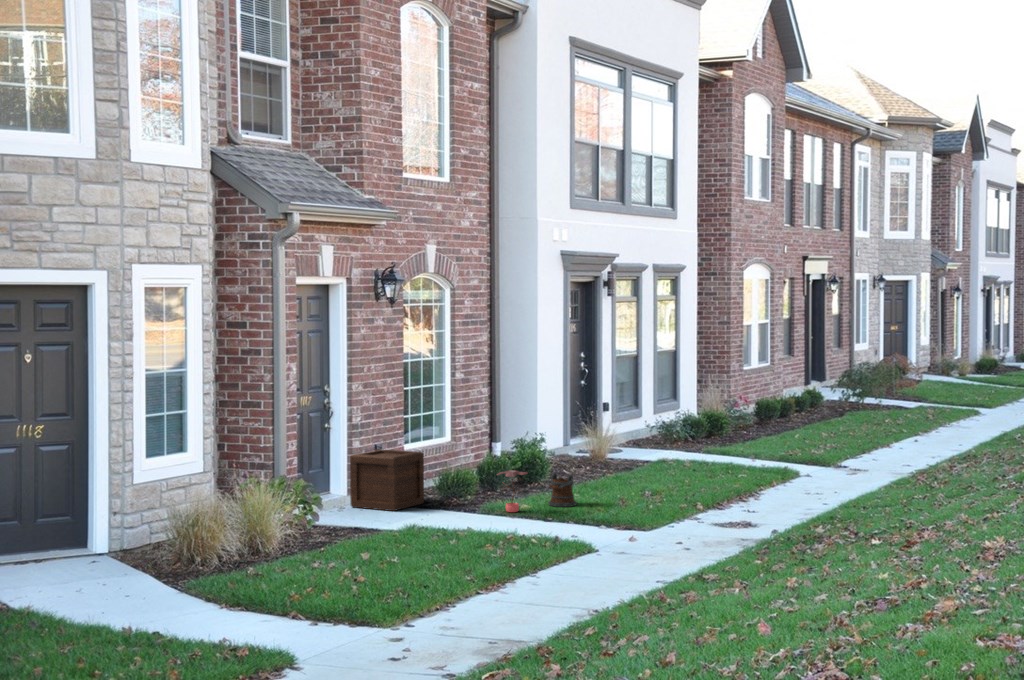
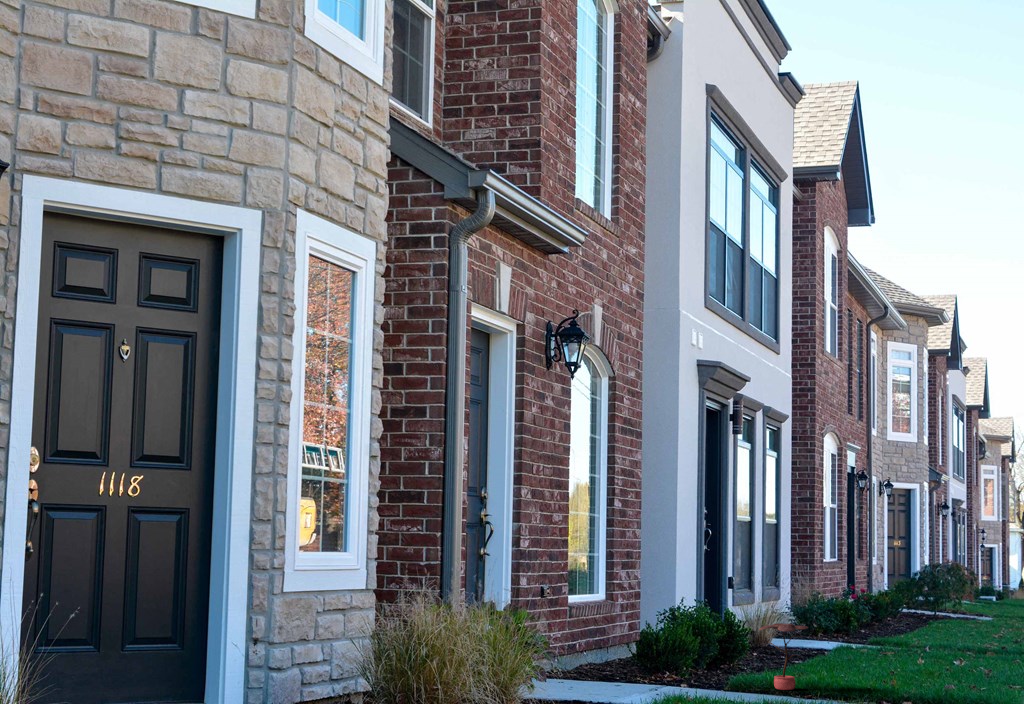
wooden crate: present [350,450,424,511] -> none [520,596,627,688]
bucket: present [548,473,577,507] -> none [816,634,864,685]

